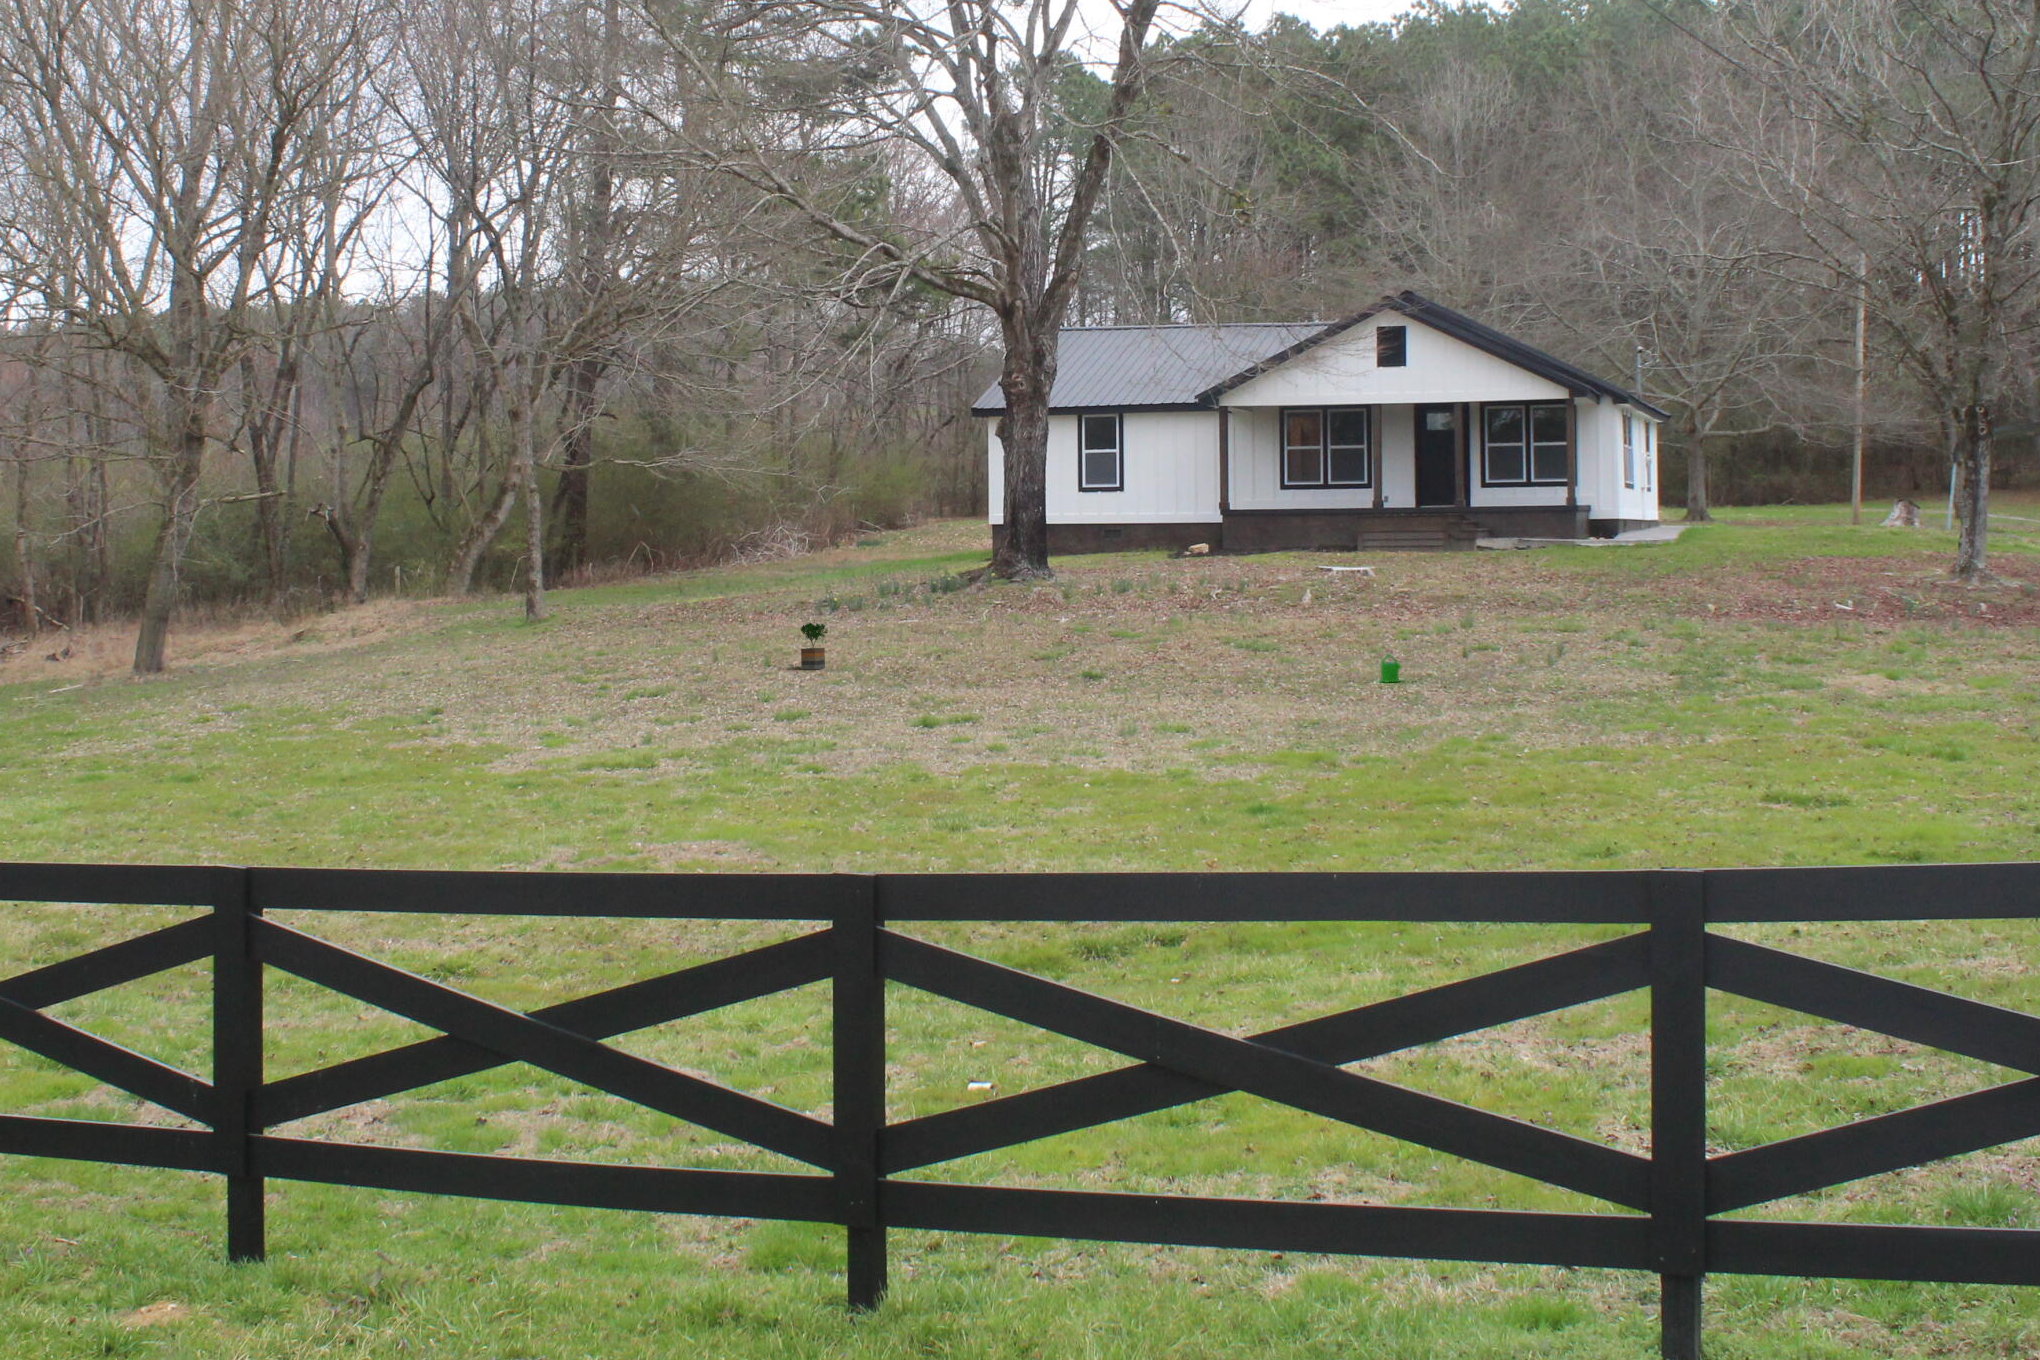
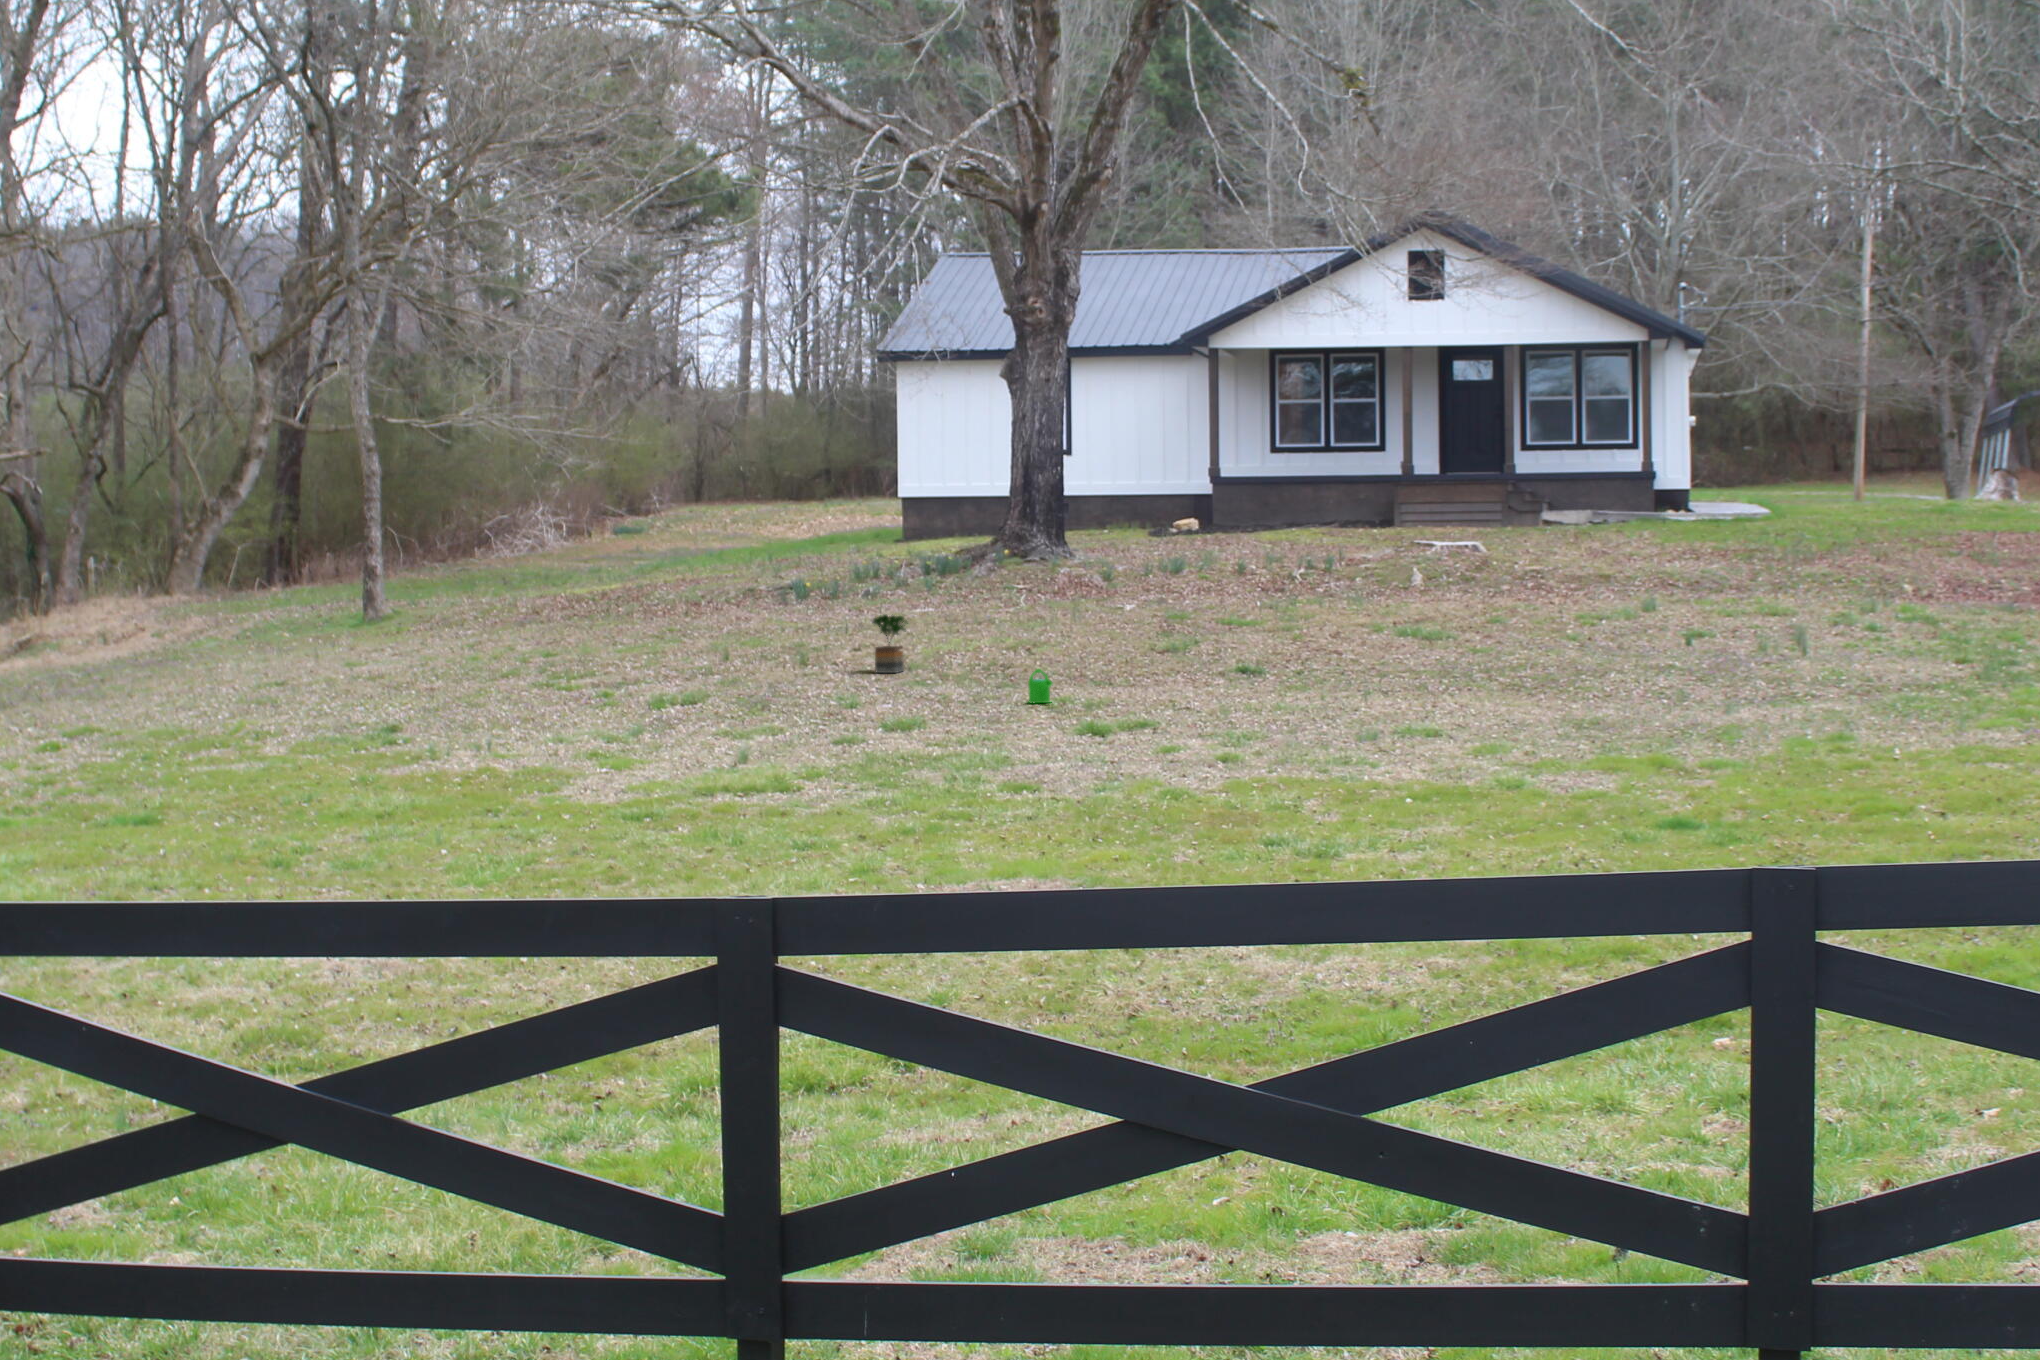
watering can: present [1380,654,1401,682] -> present [1028,669,1053,703]

